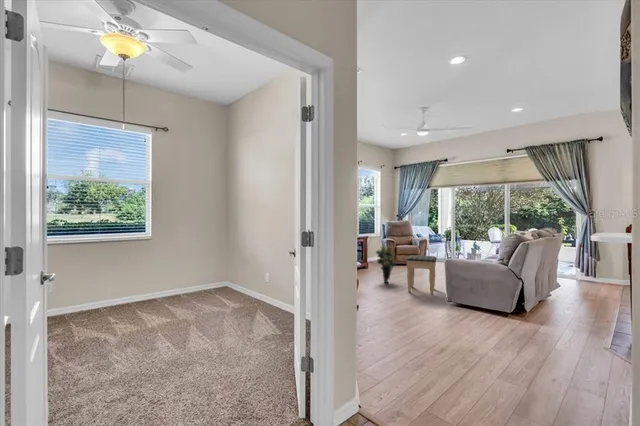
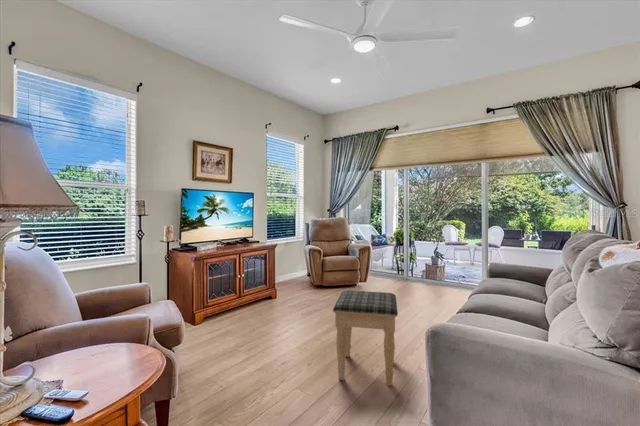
potted plant: present [376,246,396,283] -> none [279,267,318,344]

